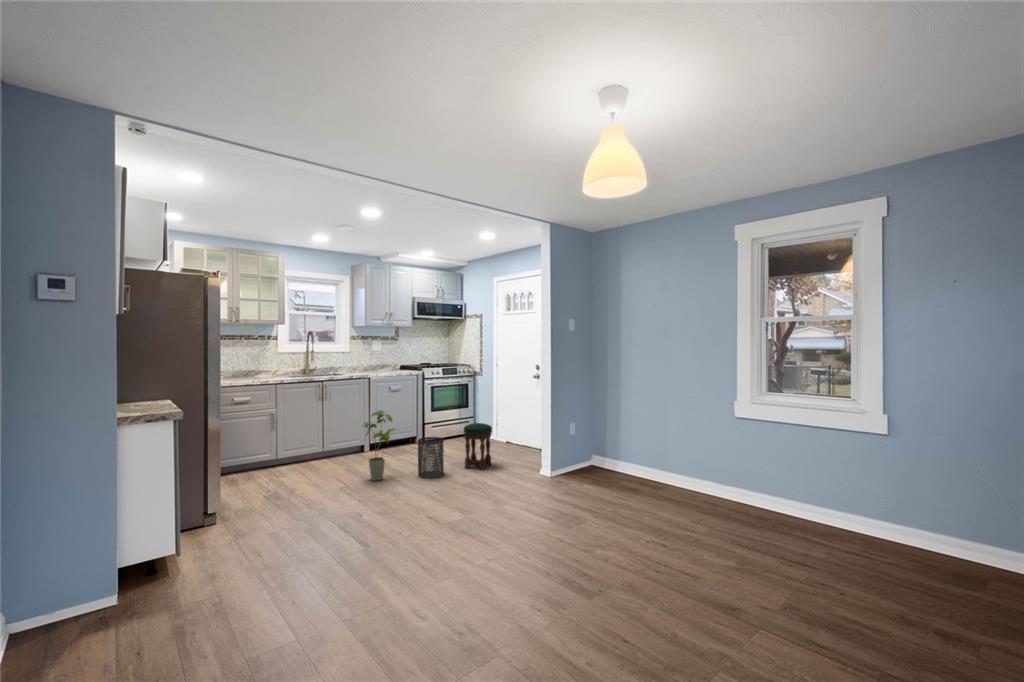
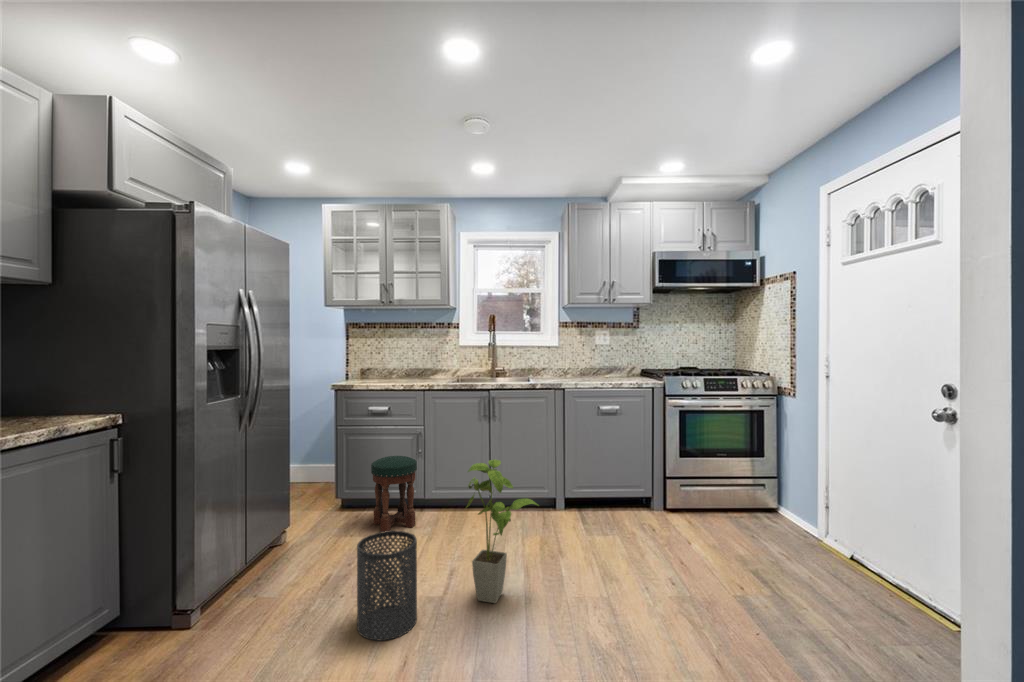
stool: present [464,423,492,470] -> present [371,456,417,532]
trash can: present [418,437,444,478] -> present [357,531,417,641]

